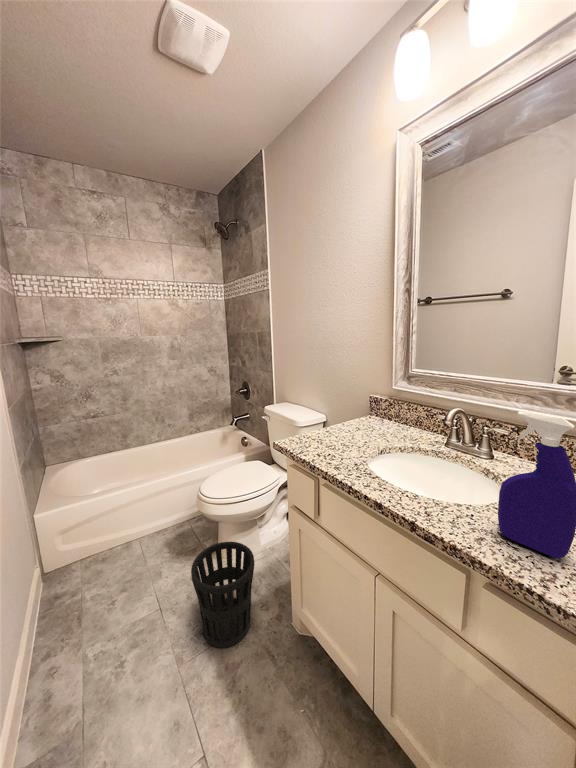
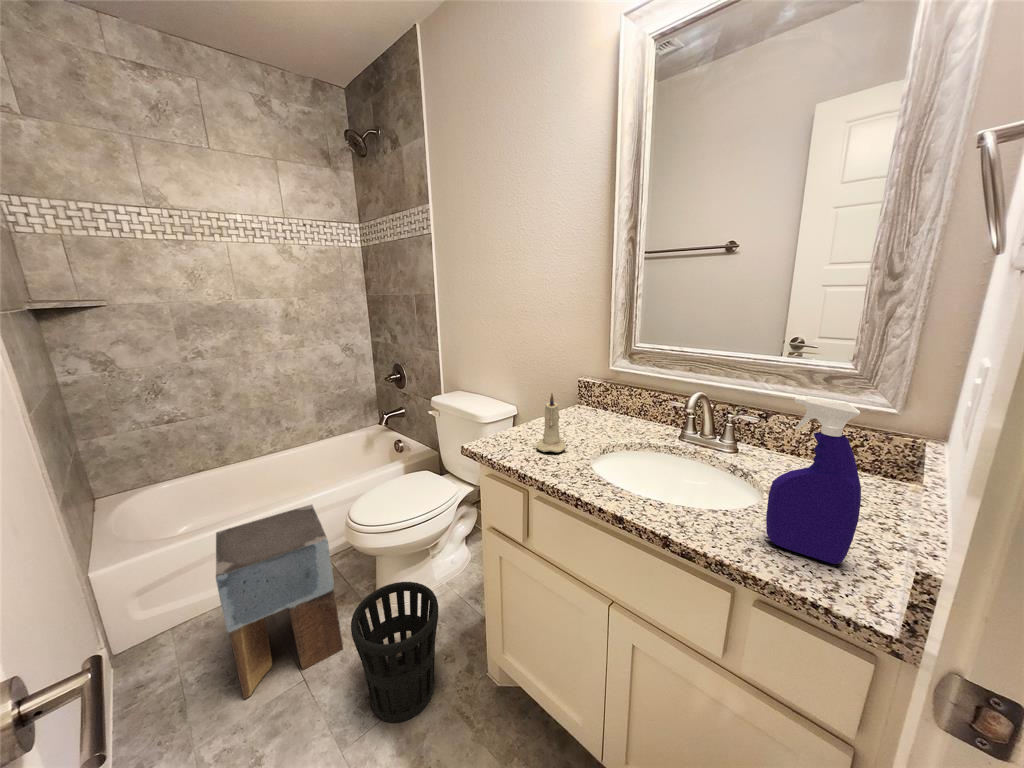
candle: none [327,405,349,451] -> present [537,393,566,452]
stool: none [107,479,190,613] -> present [216,505,343,699]

